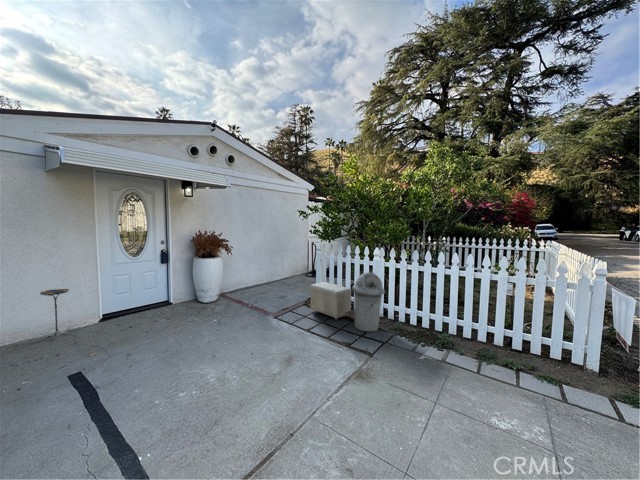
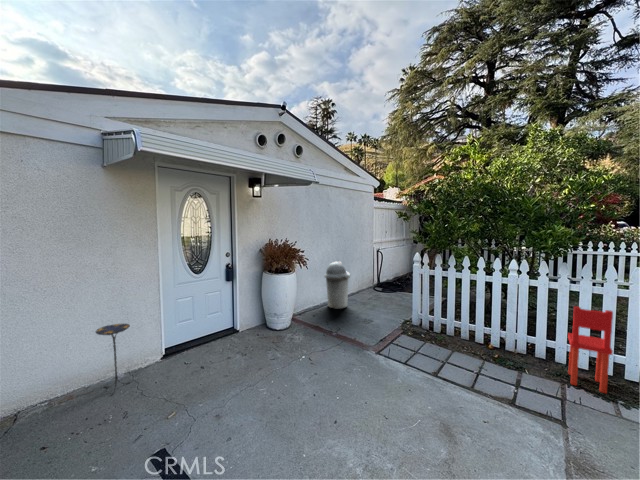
trash can: present [352,272,385,331] -> present [325,261,350,309]
storage bench: present [310,282,351,320] -> none [414,300,472,351]
chair: none [398,282,426,344] -> present [568,306,613,393]

